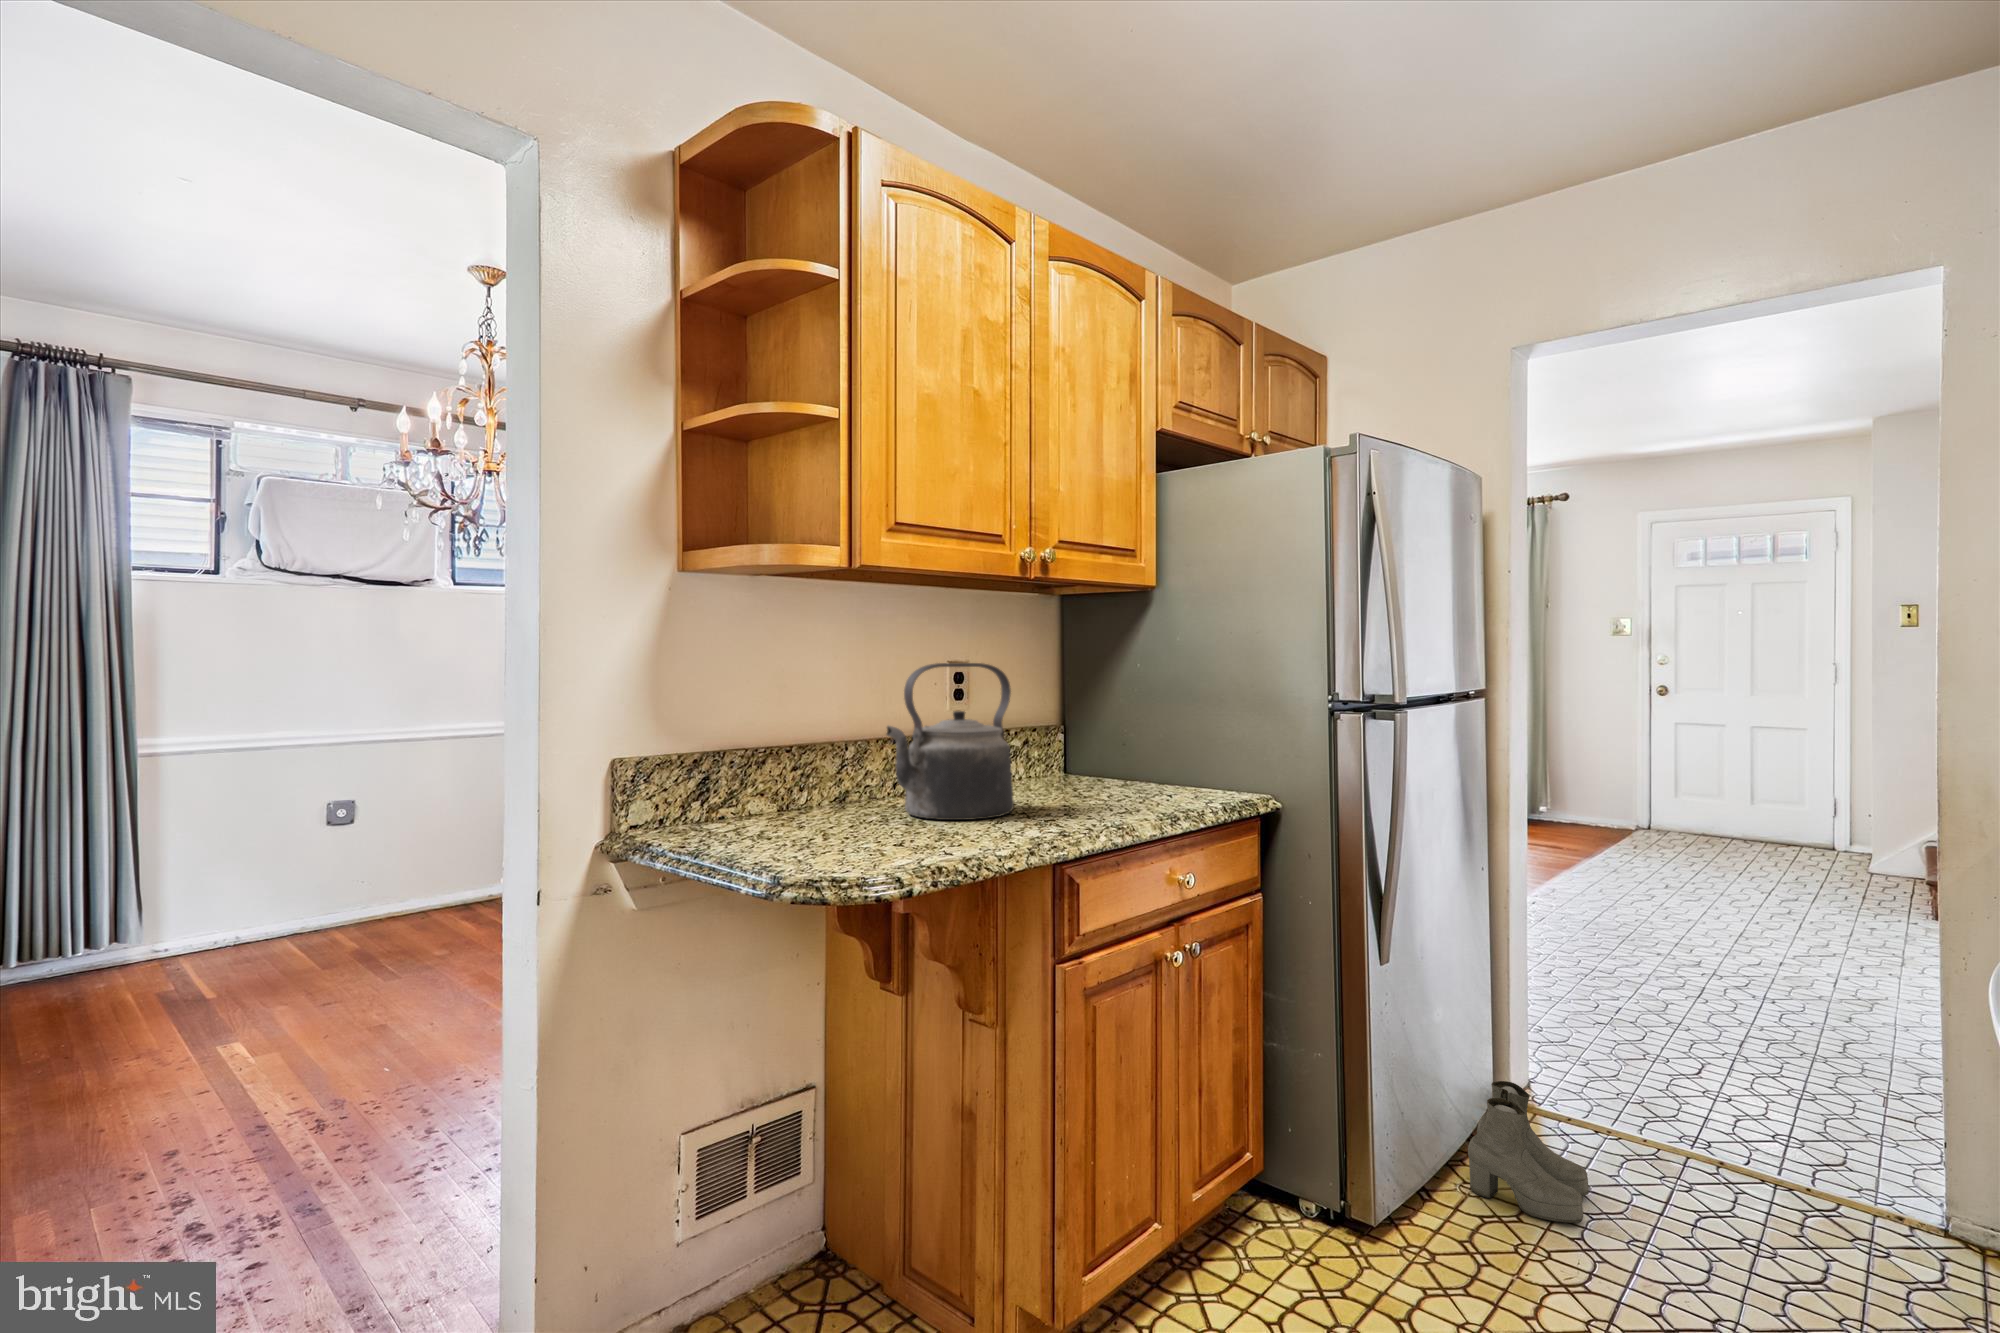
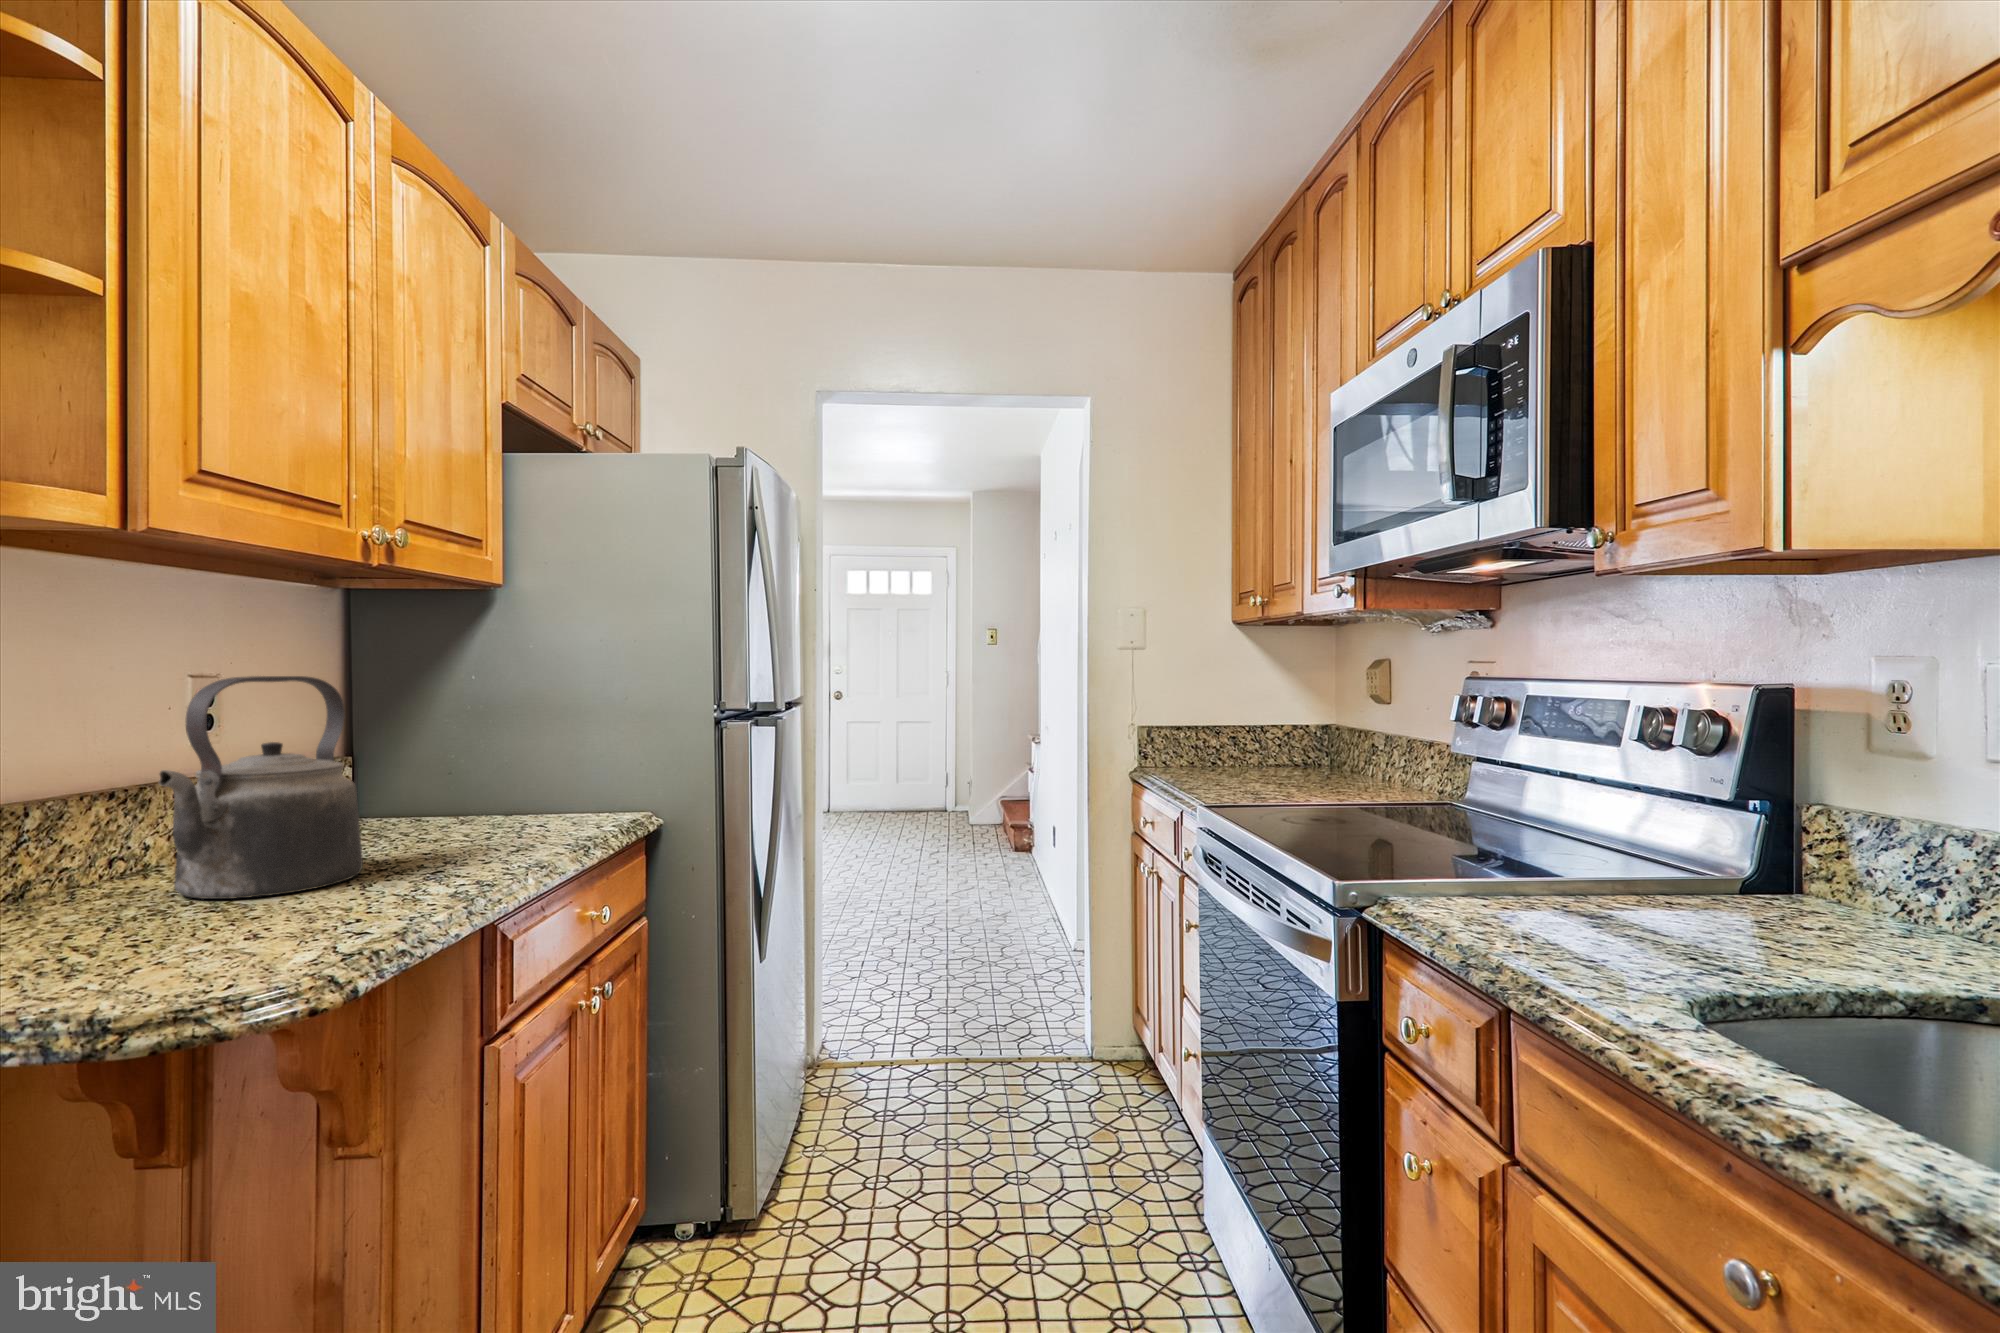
boots: present [1468,1081,1589,1223] -> none [809,1044,901,1154]

